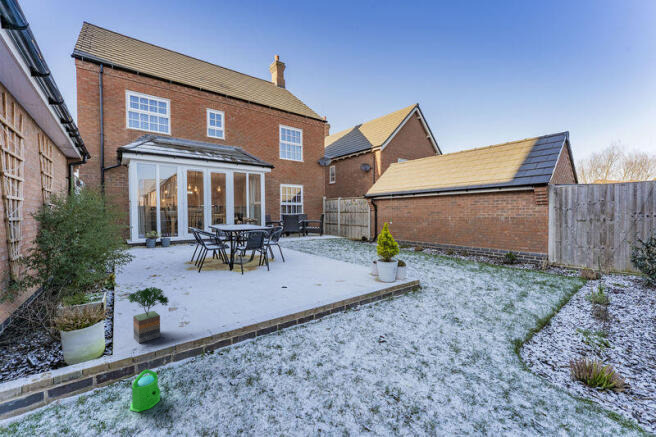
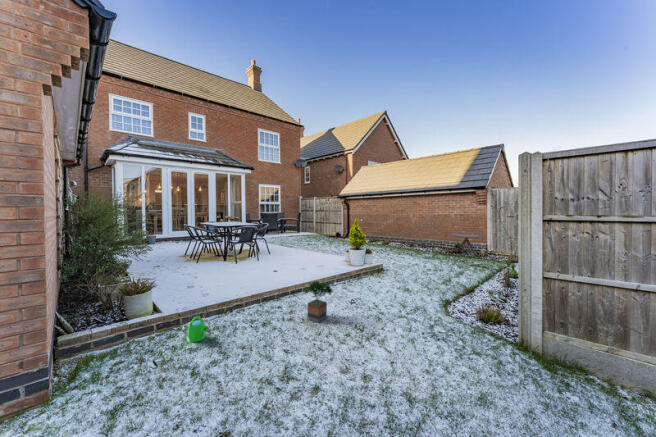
round table: none [502,241,545,269] -> present [452,234,483,256]
potted tree: present [128,287,169,343] -> present [305,281,333,323]

